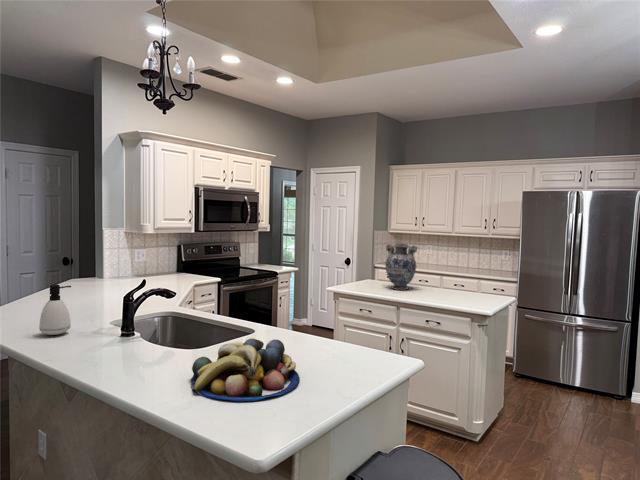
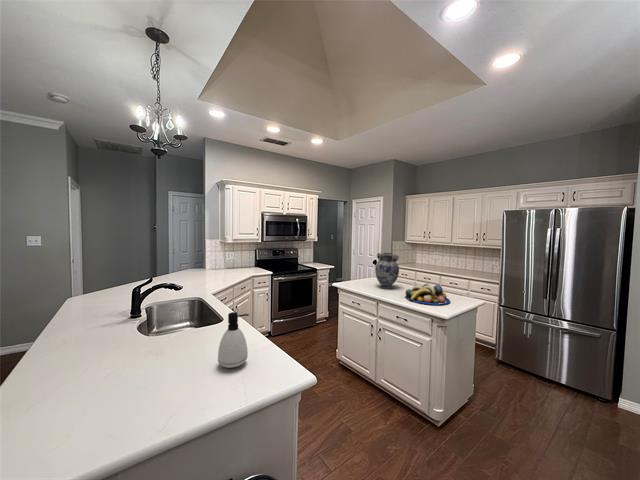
soap dispenser: present [39,284,71,335] -> present [218,312,249,368]
fruit bowl: present [191,338,300,401] -> present [405,284,450,305]

